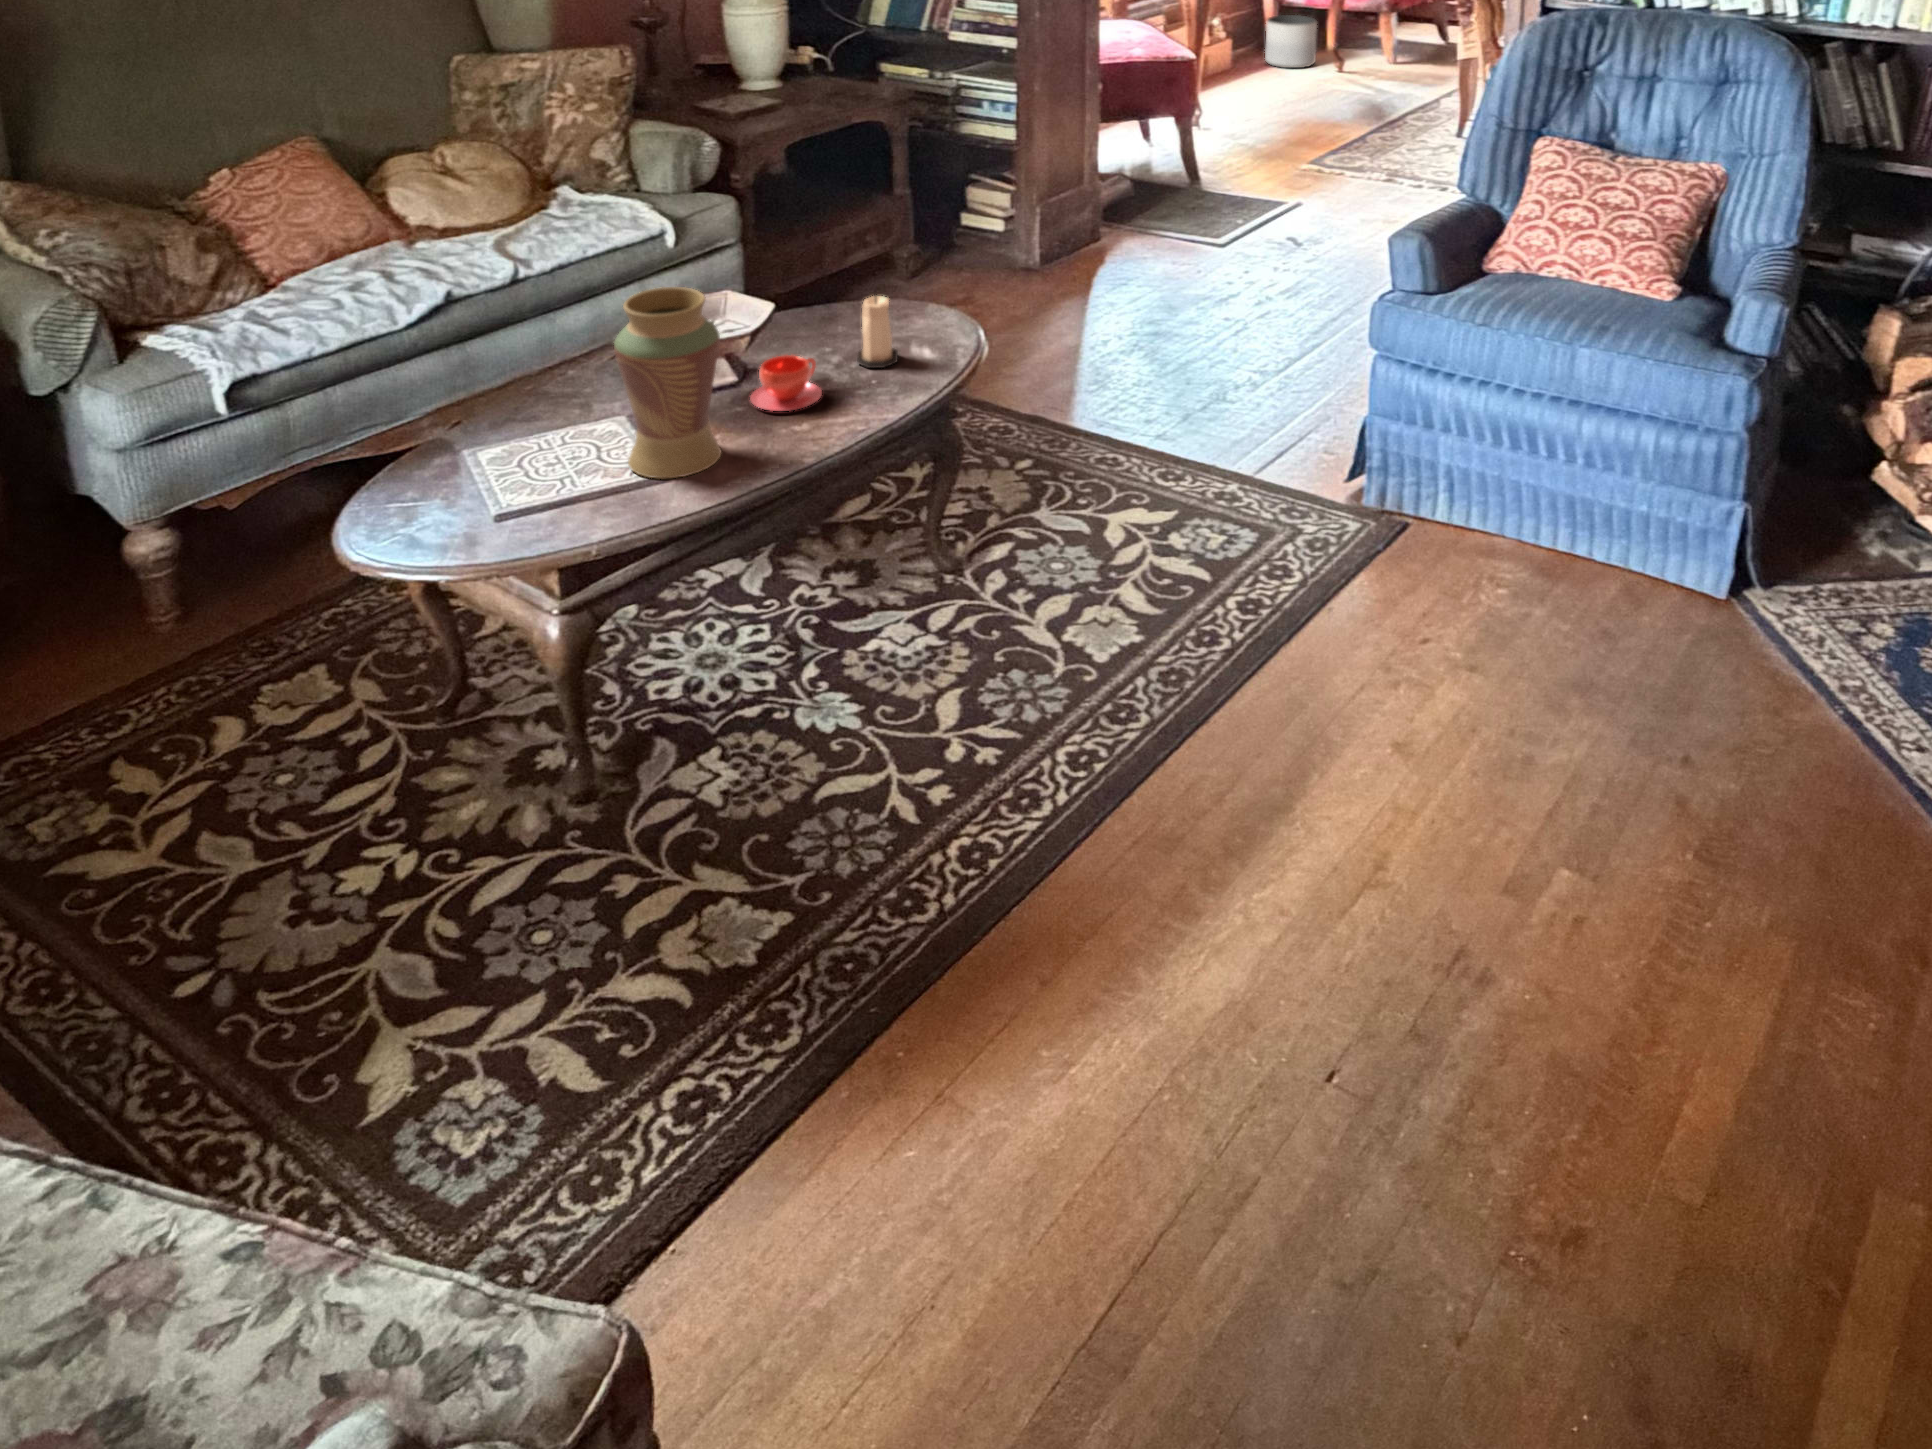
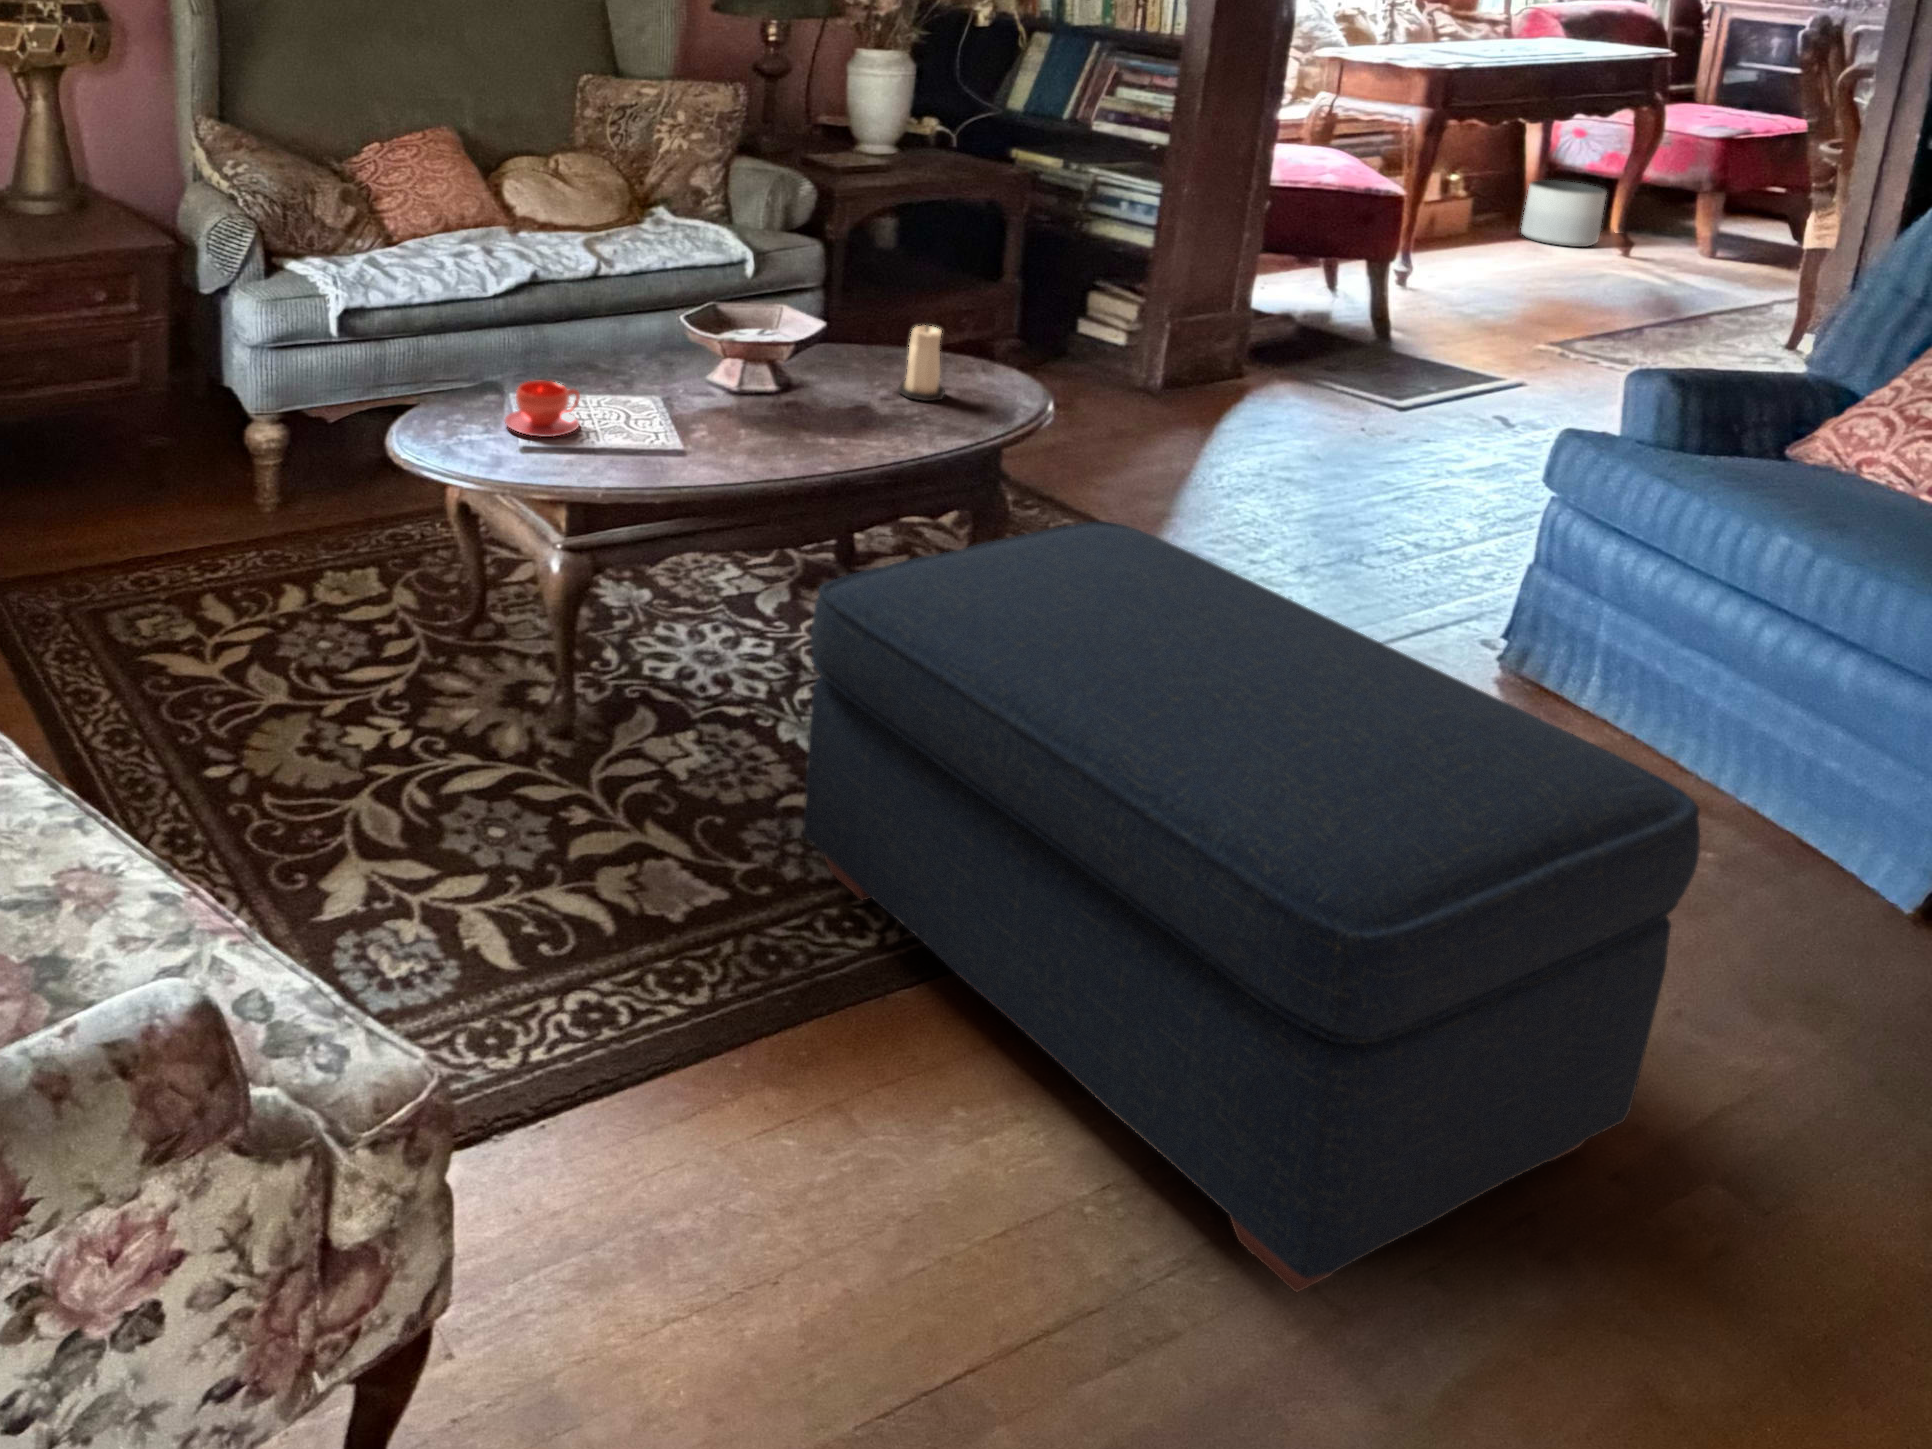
vase: present [614,287,721,478] -> none [646,261,749,446]
teacup: present [750,355,822,411] -> present [505,381,580,437]
ottoman: none [836,452,1494,1075] -> present [803,522,1700,1292]

